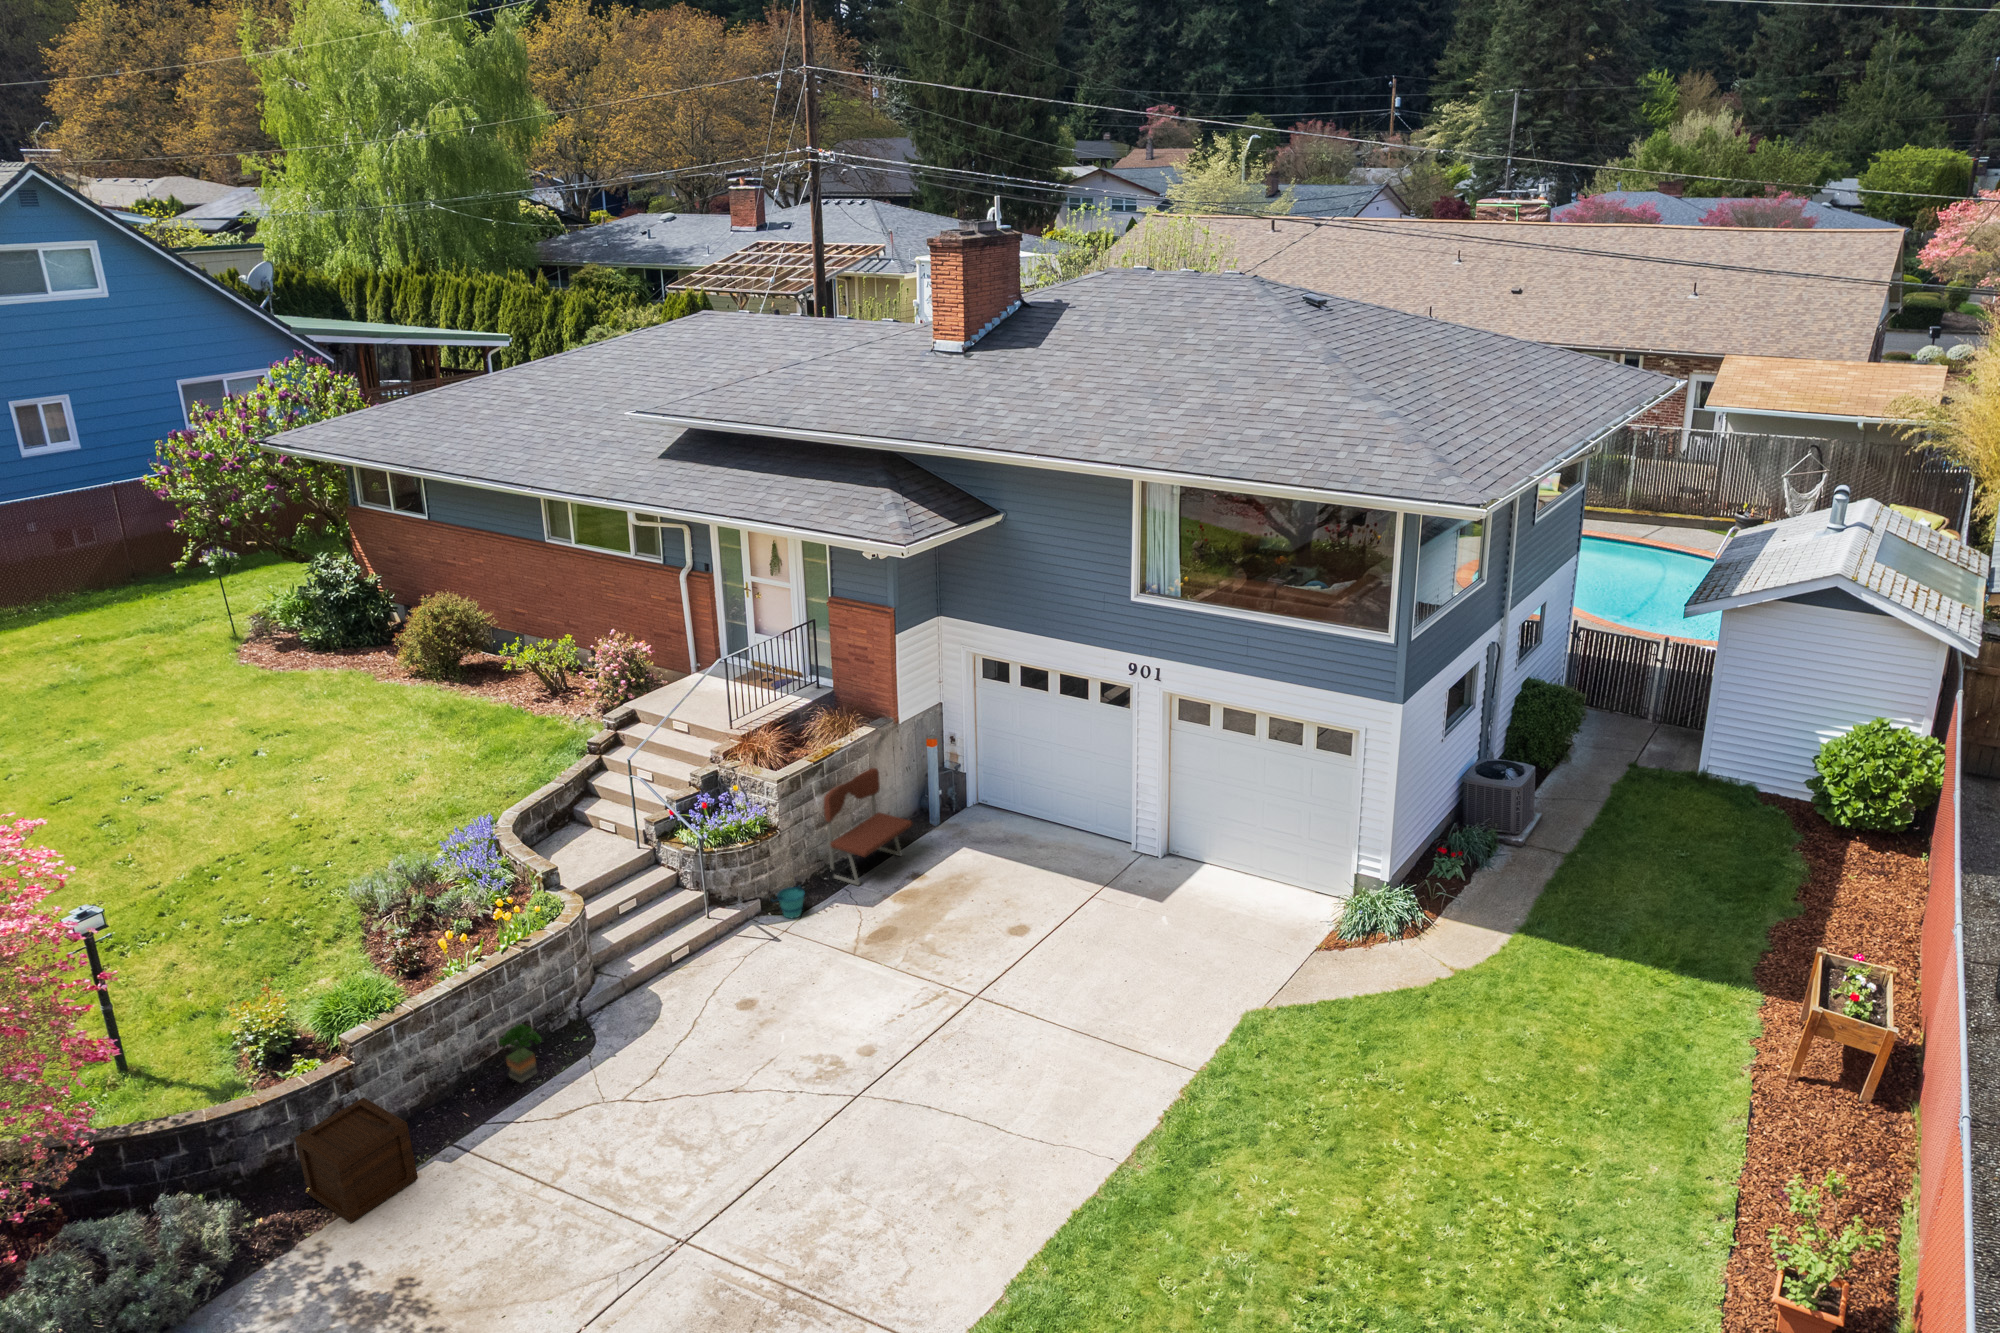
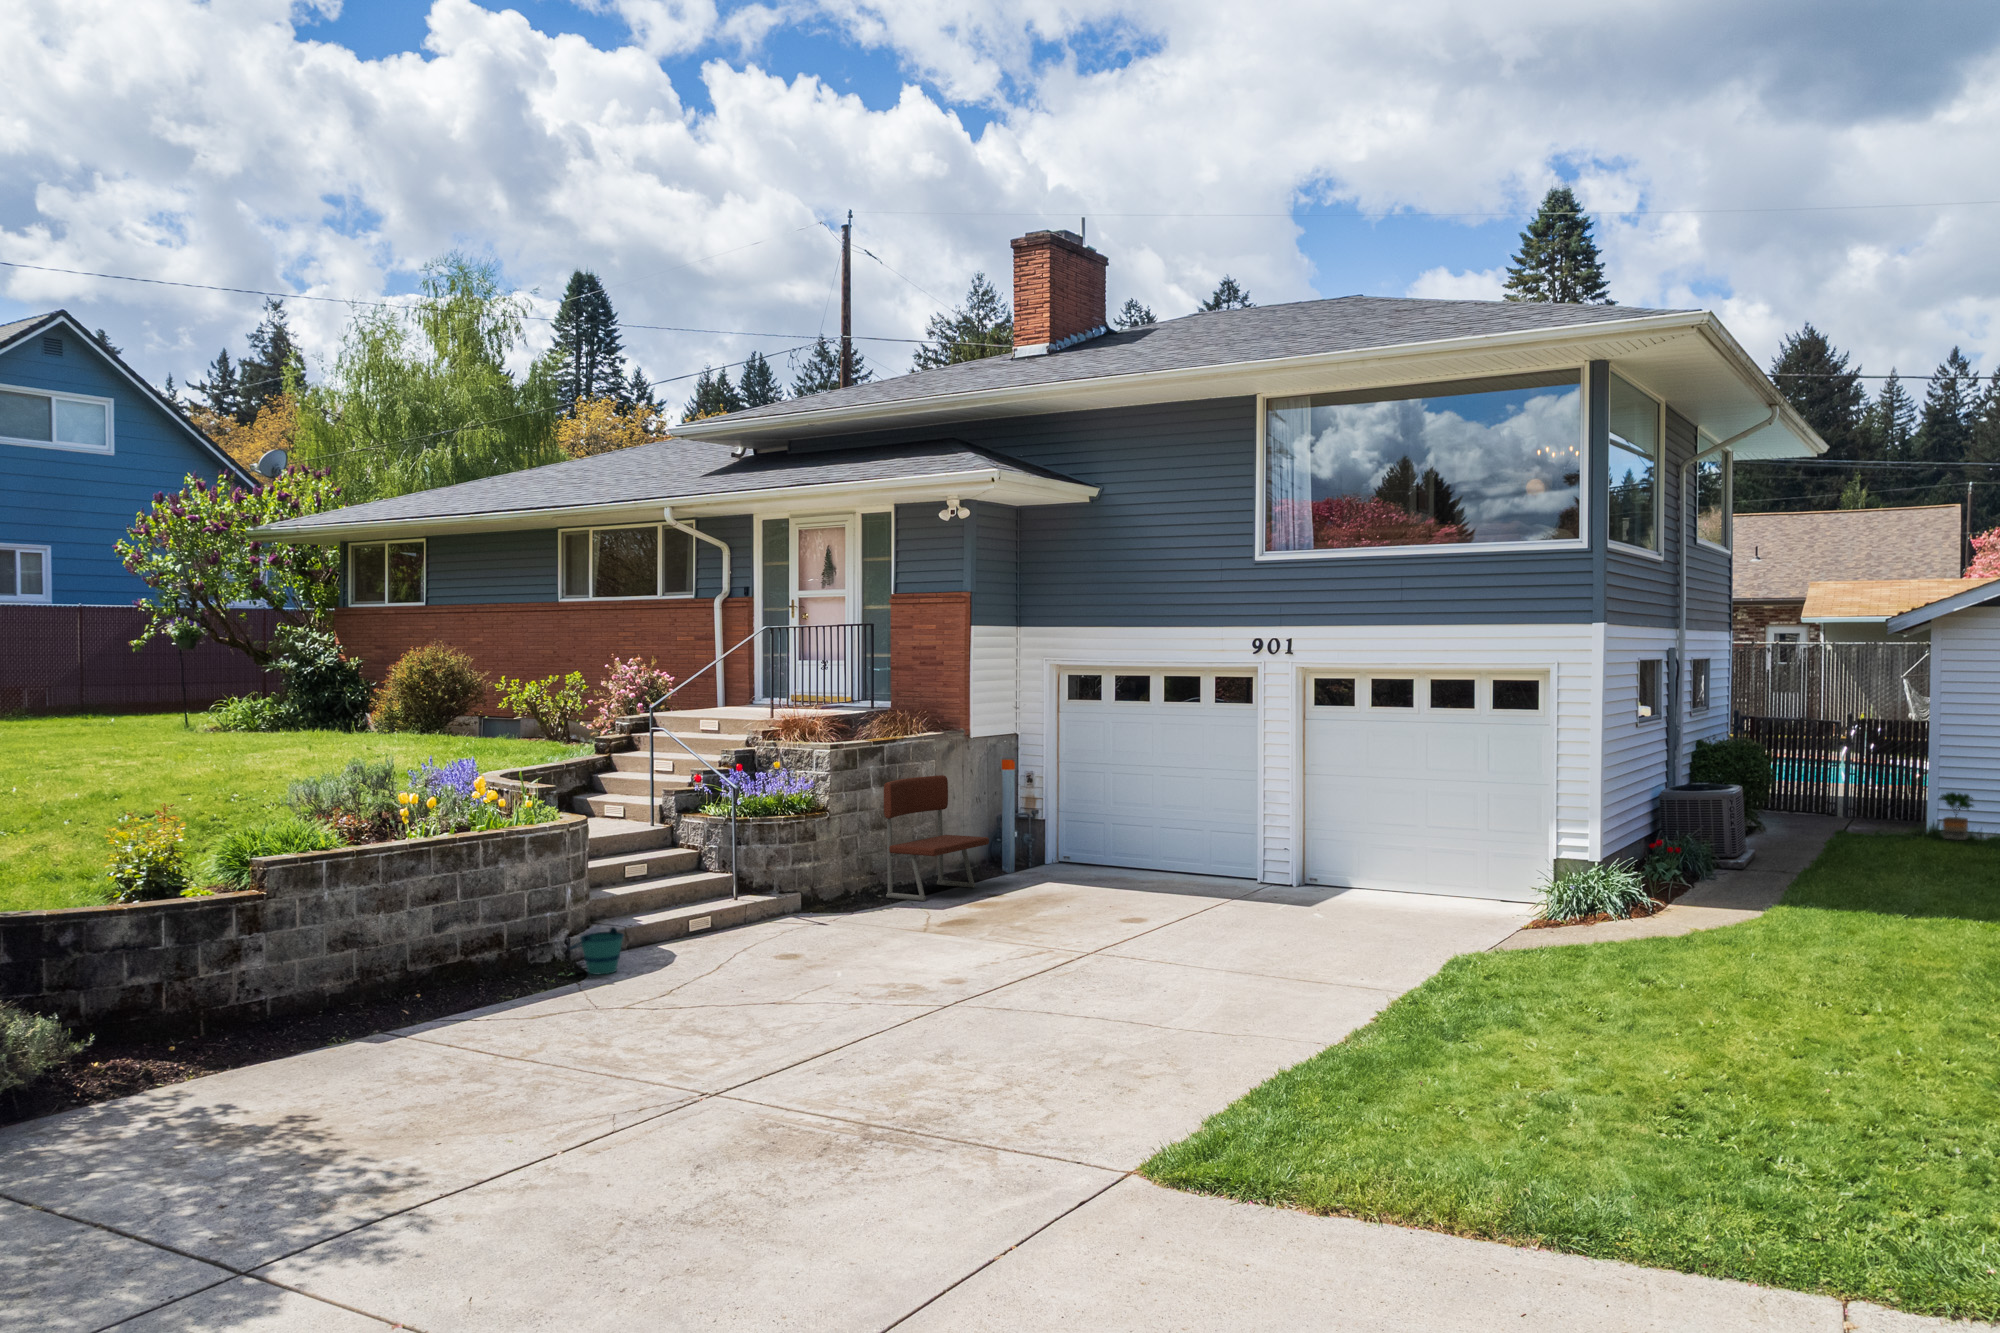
bucket: present [772,886,805,919] -> present [569,927,624,974]
potted tree: present [499,1024,541,1083] -> present [1940,792,1973,840]
wooden crate: present [295,1097,418,1223] -> none [166,944,329,1083]

